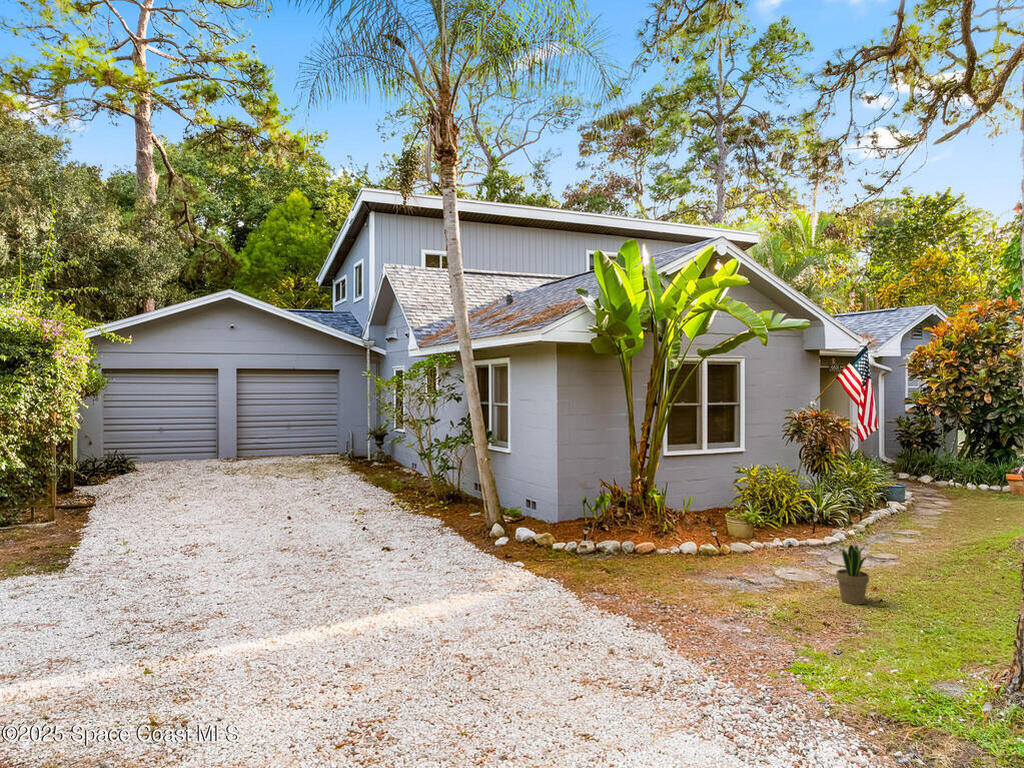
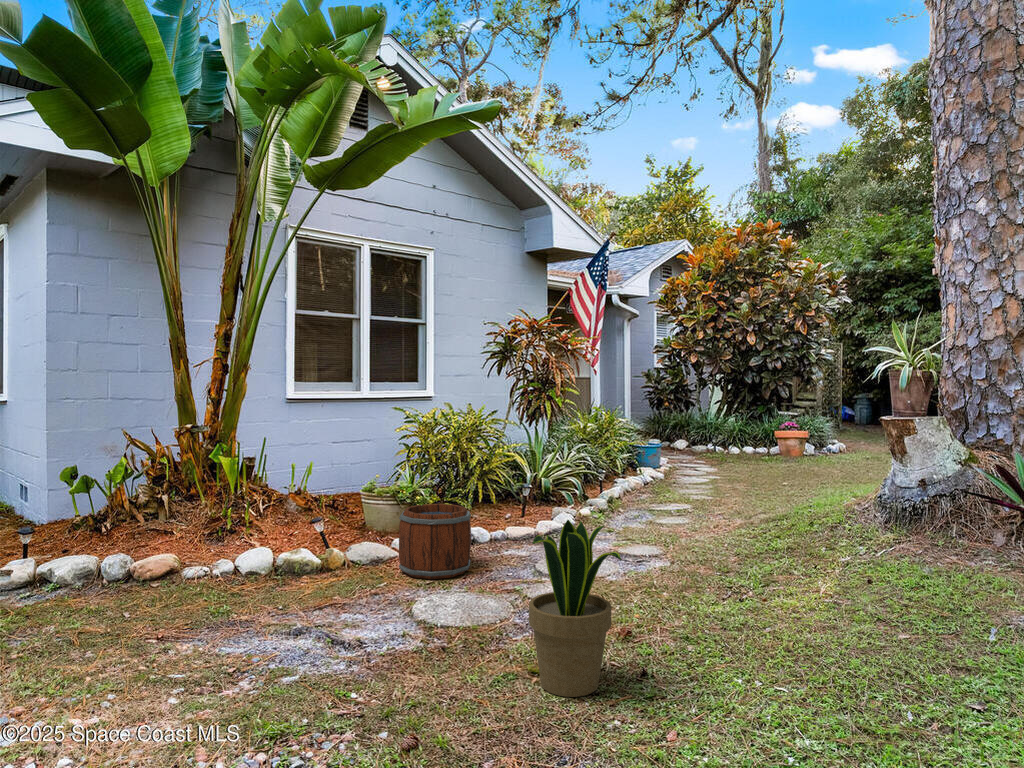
bucket: none [763,528,797,562] -> present [399,504,471,579]

